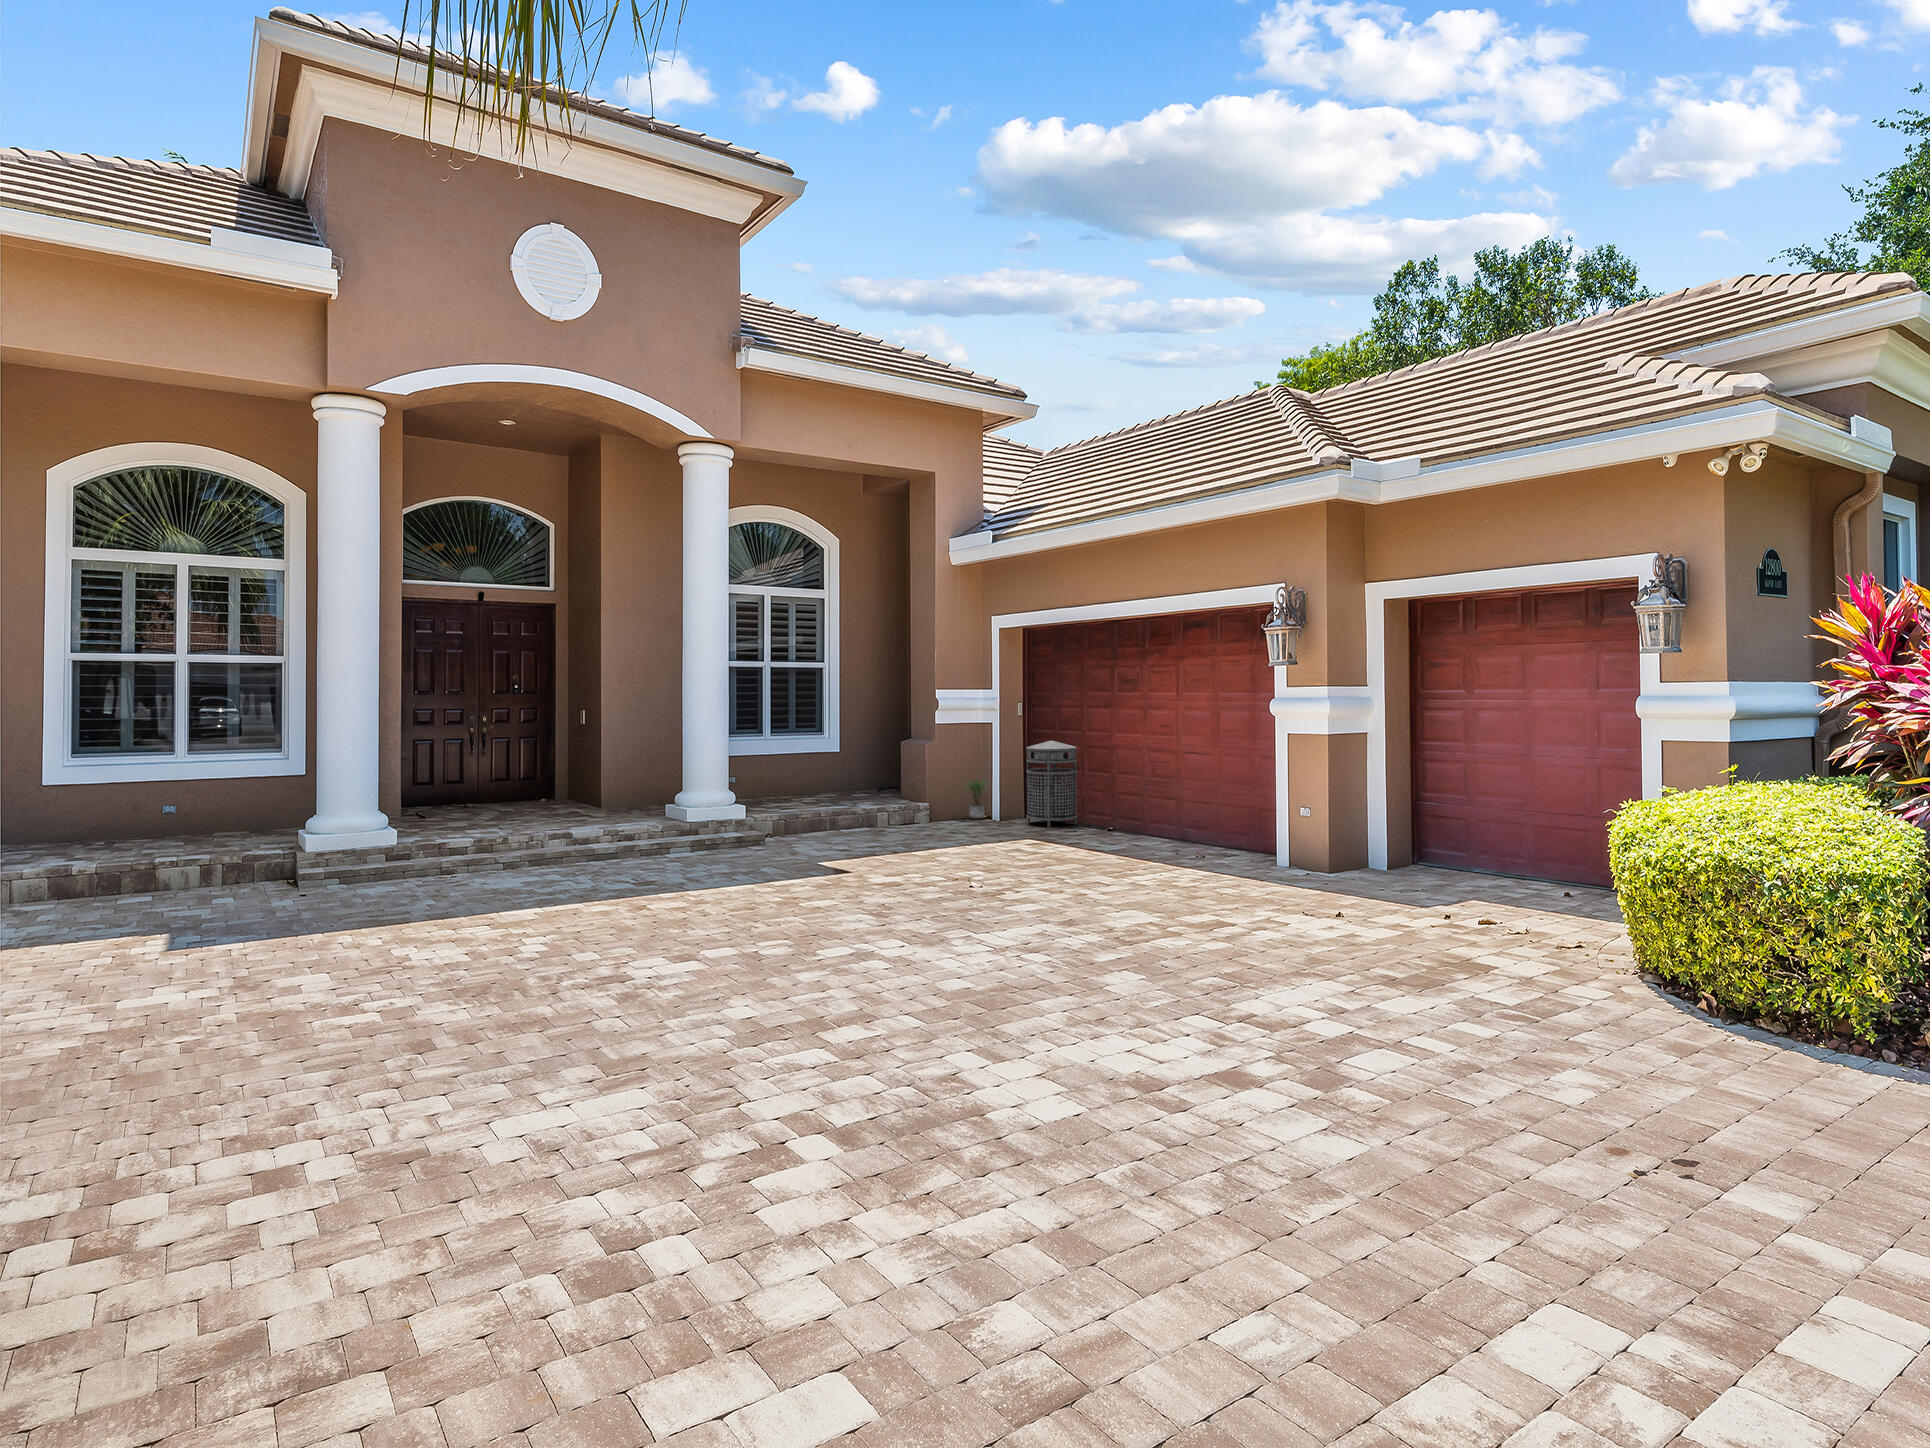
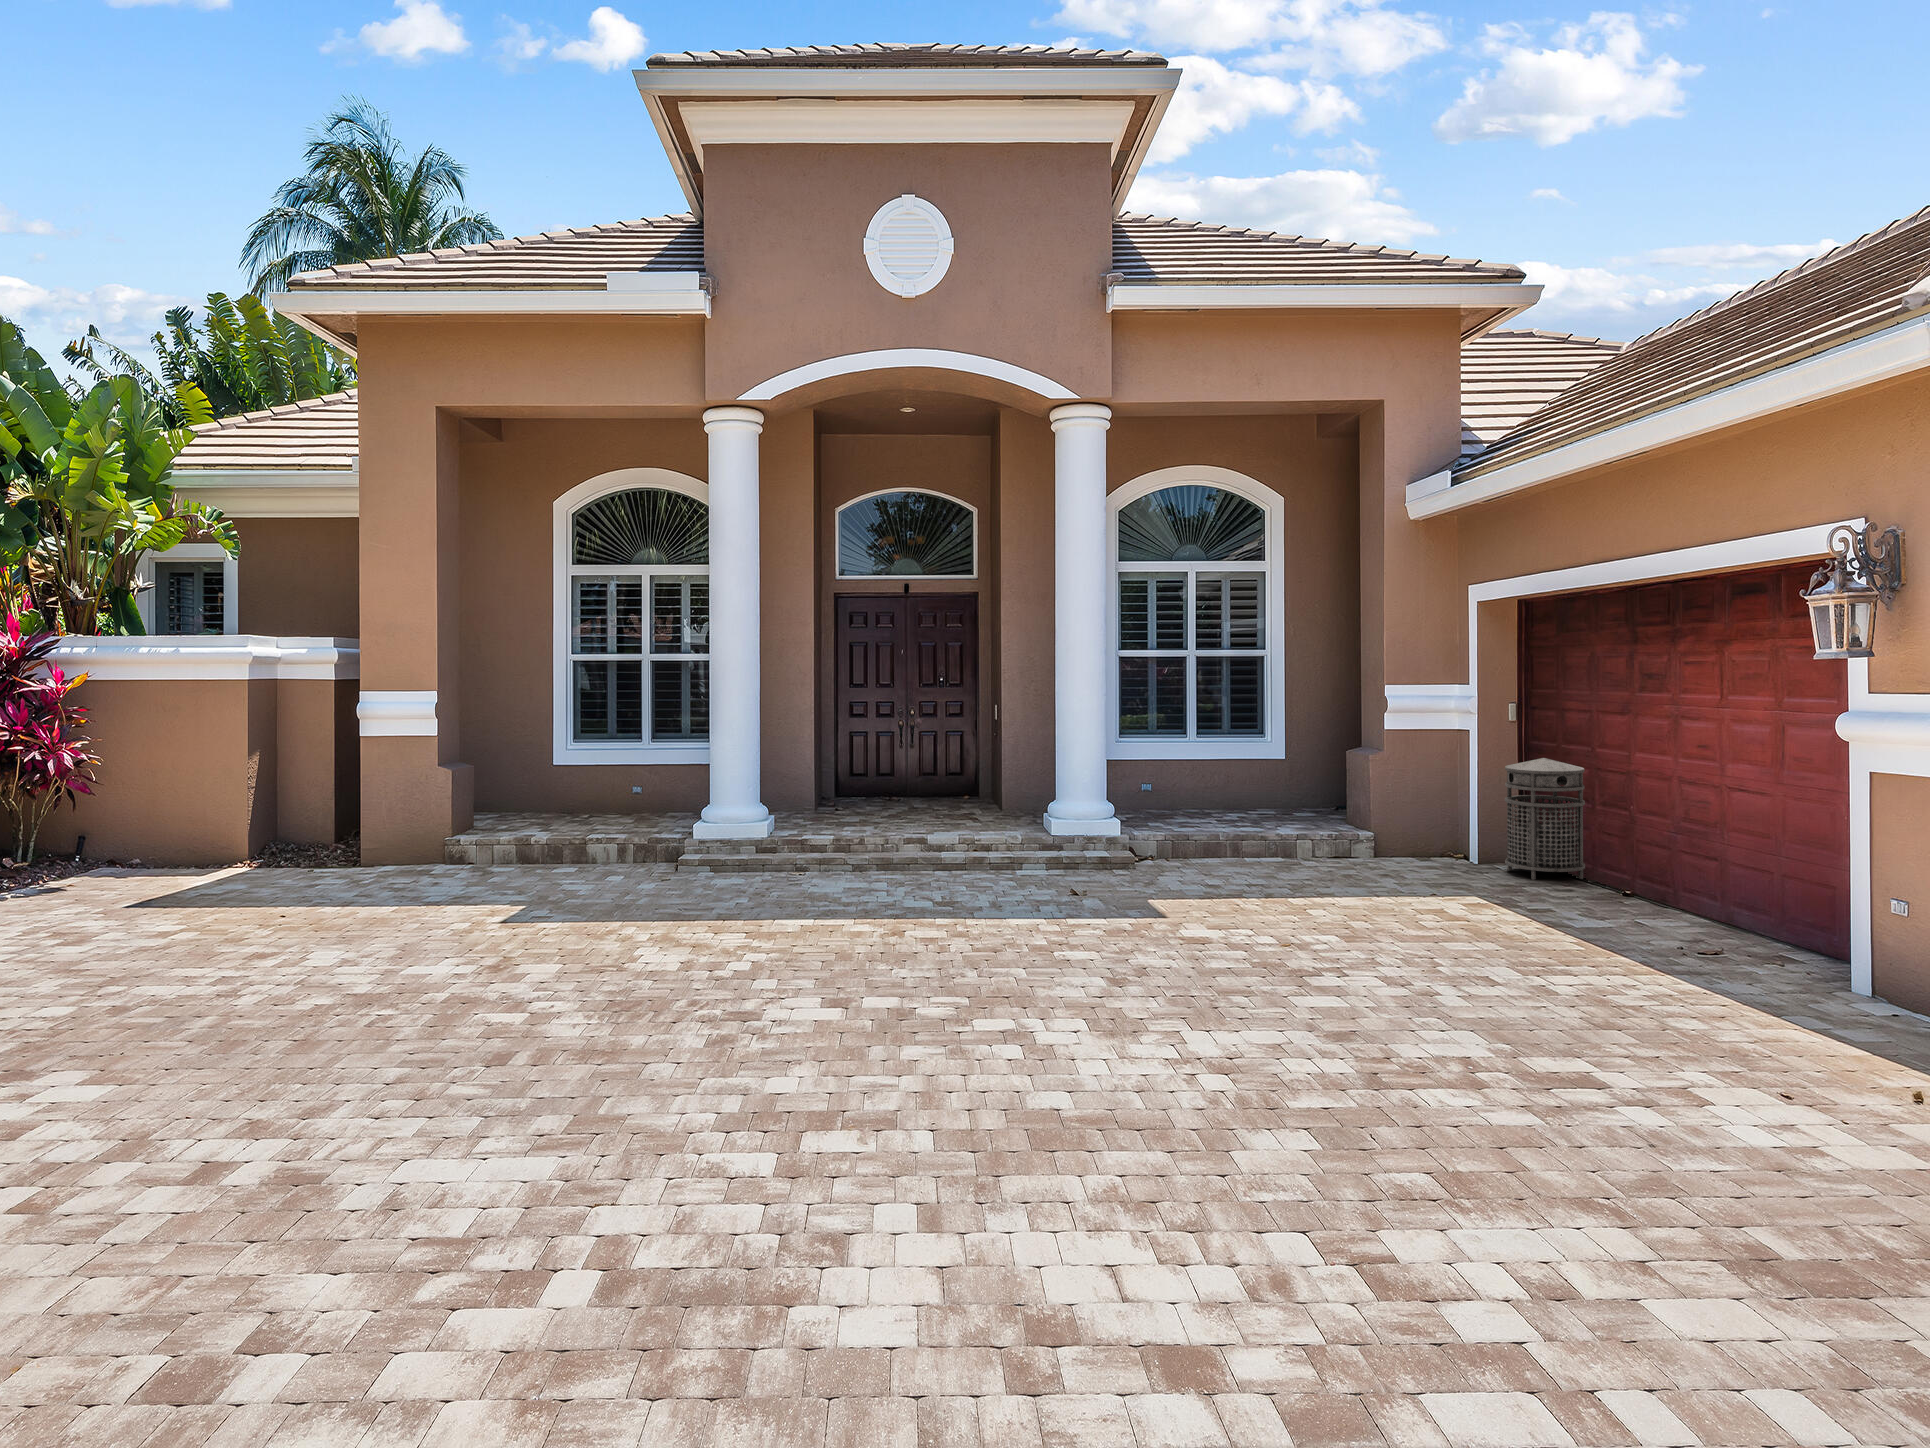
potted plant: present [965,780,986,820] -> none [1422,802,1461,857]

